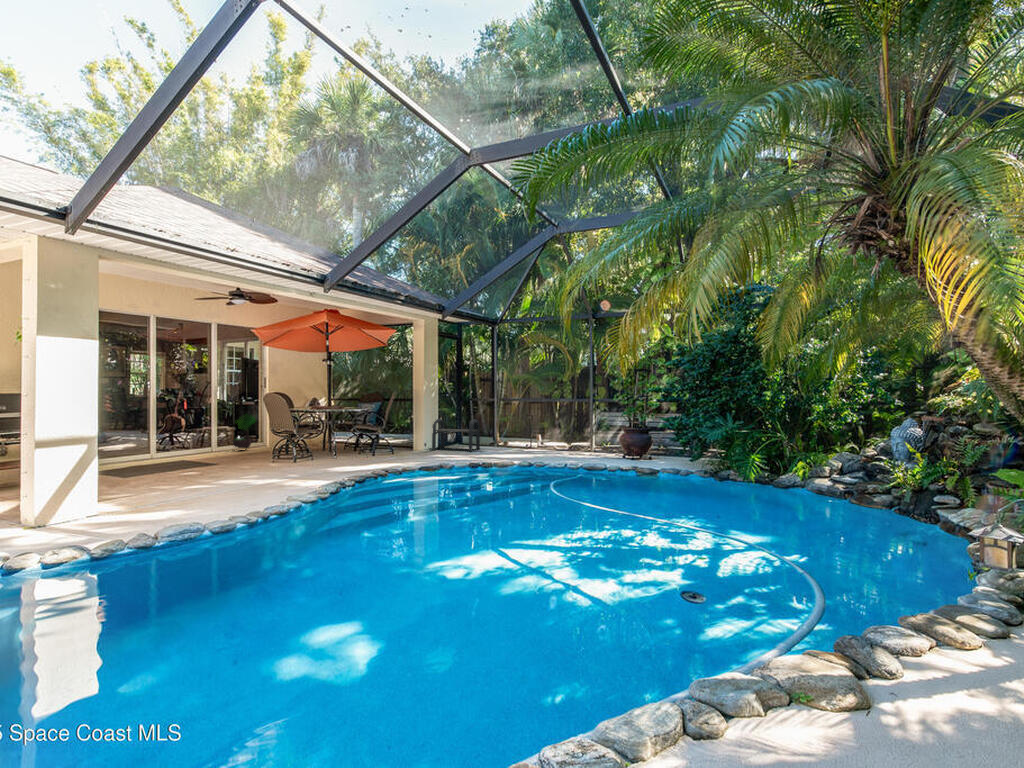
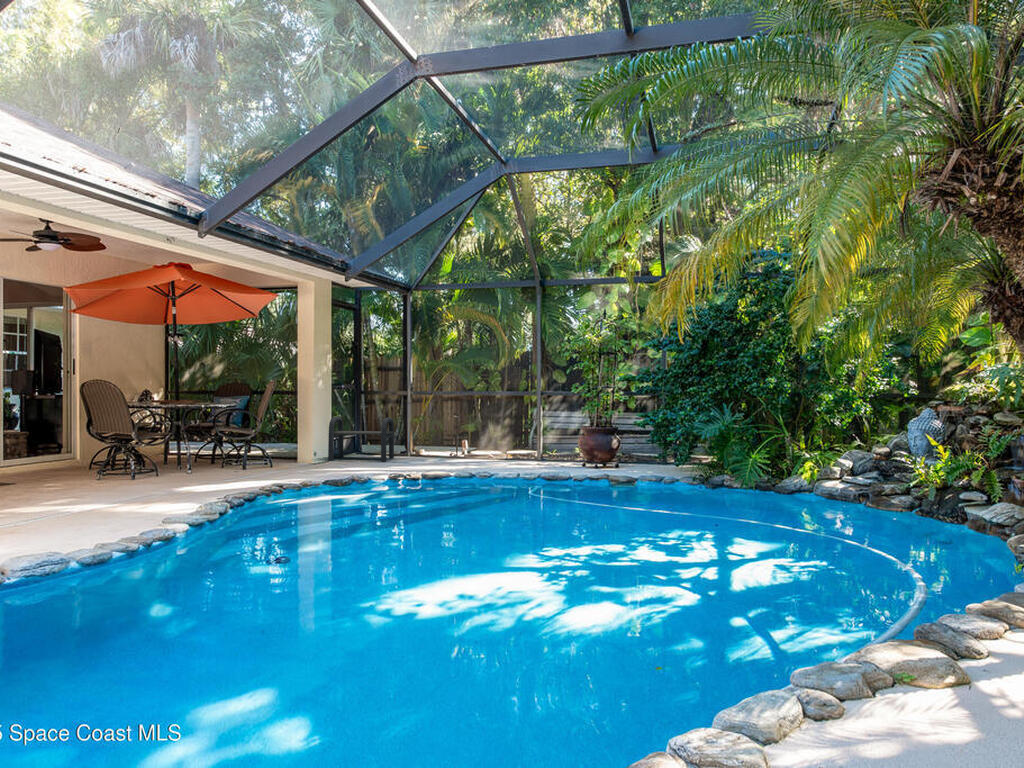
potted tree: present [233,415,255,451] -> none [25,407,65,465]

